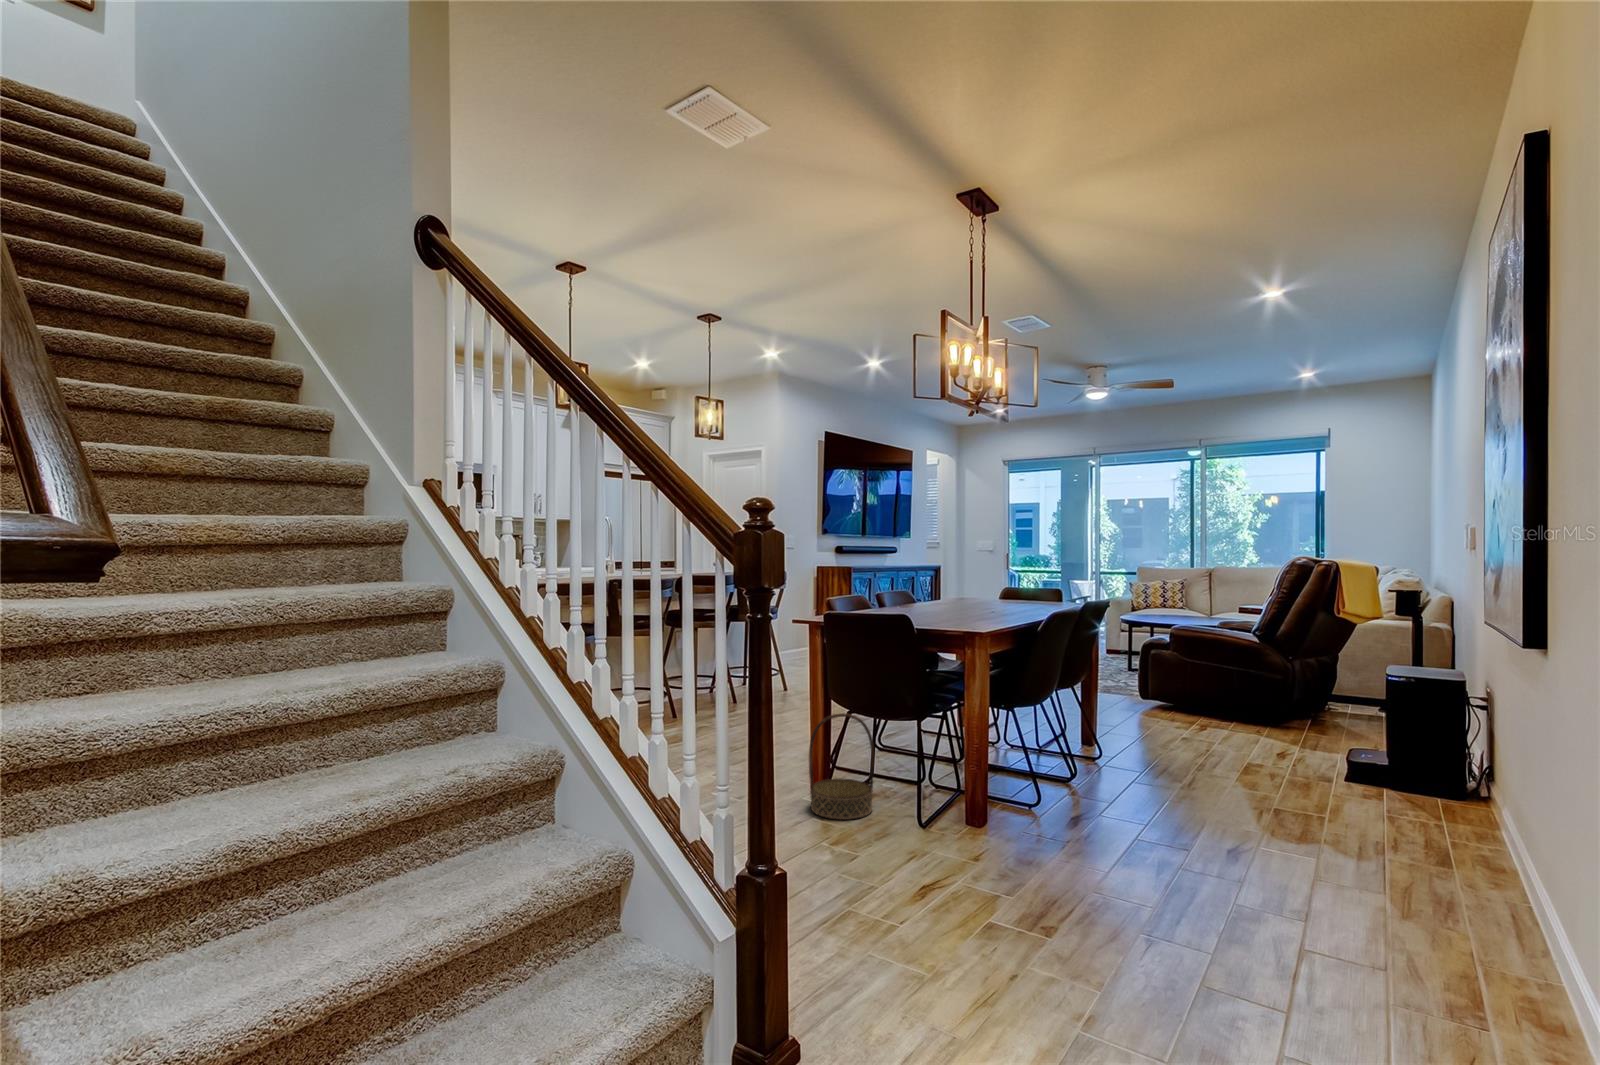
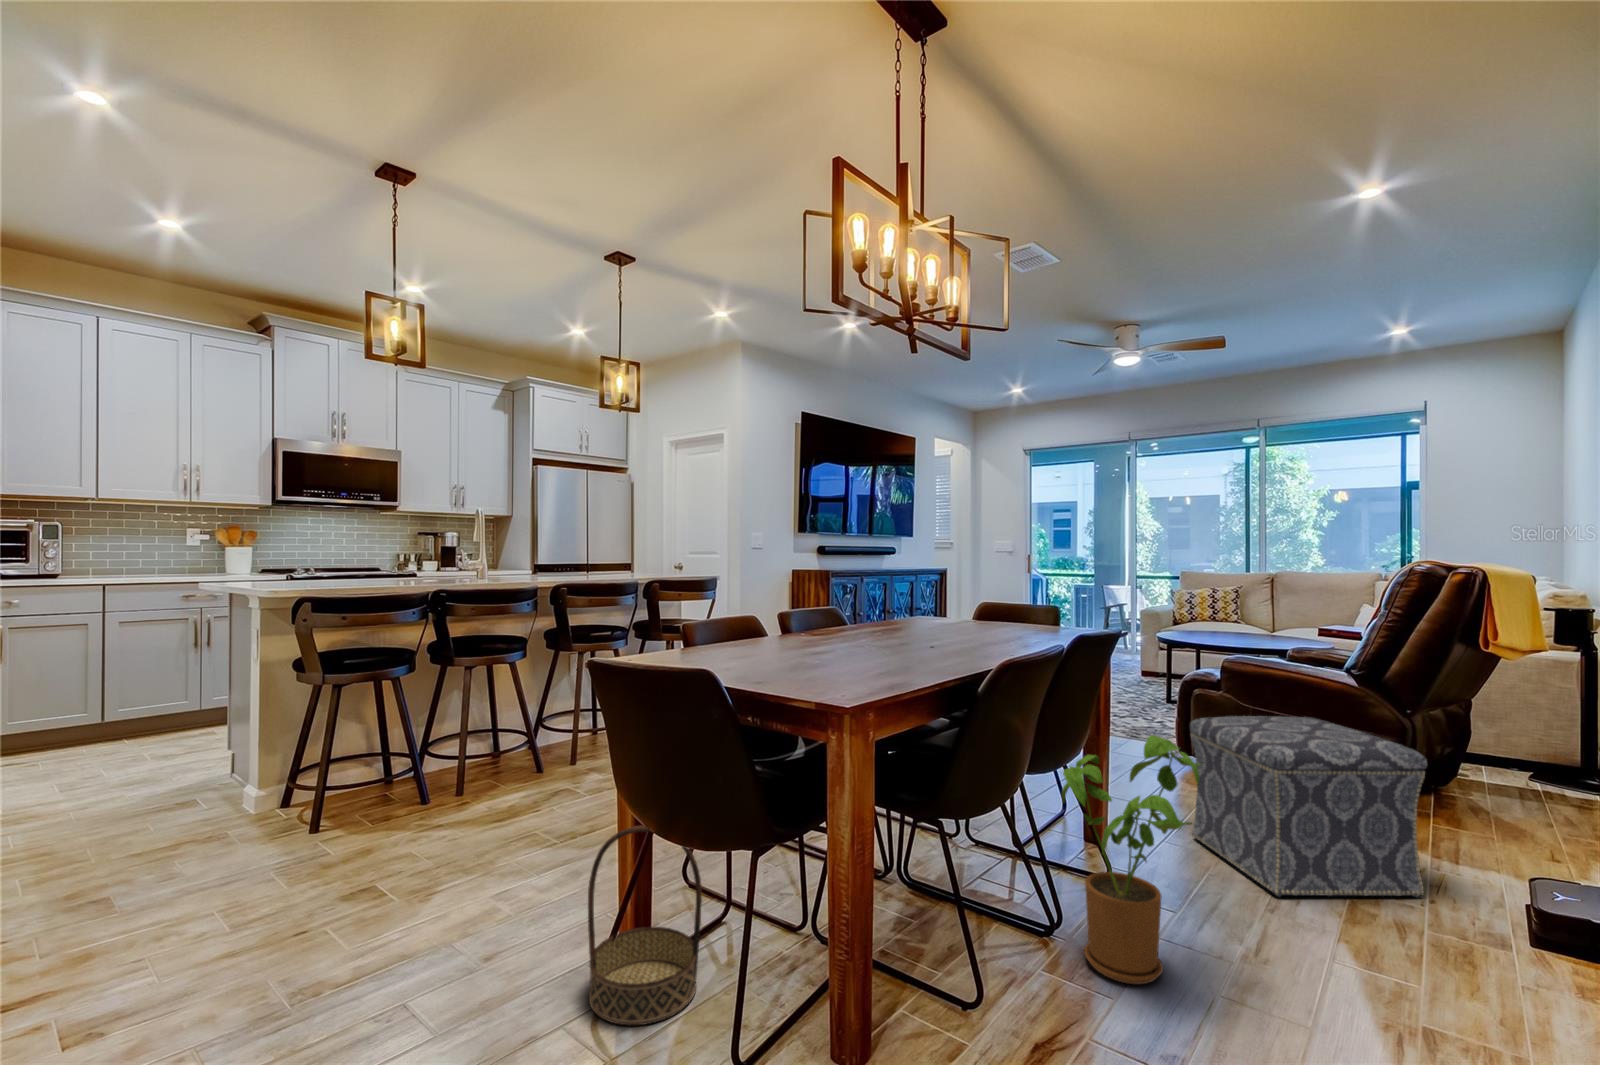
house plant: none [1073,658,1153,799] -> present [1062,735,1201,984]
ottoman: none [1147,660,1289,765] -> present [1190,716,1427,897]

